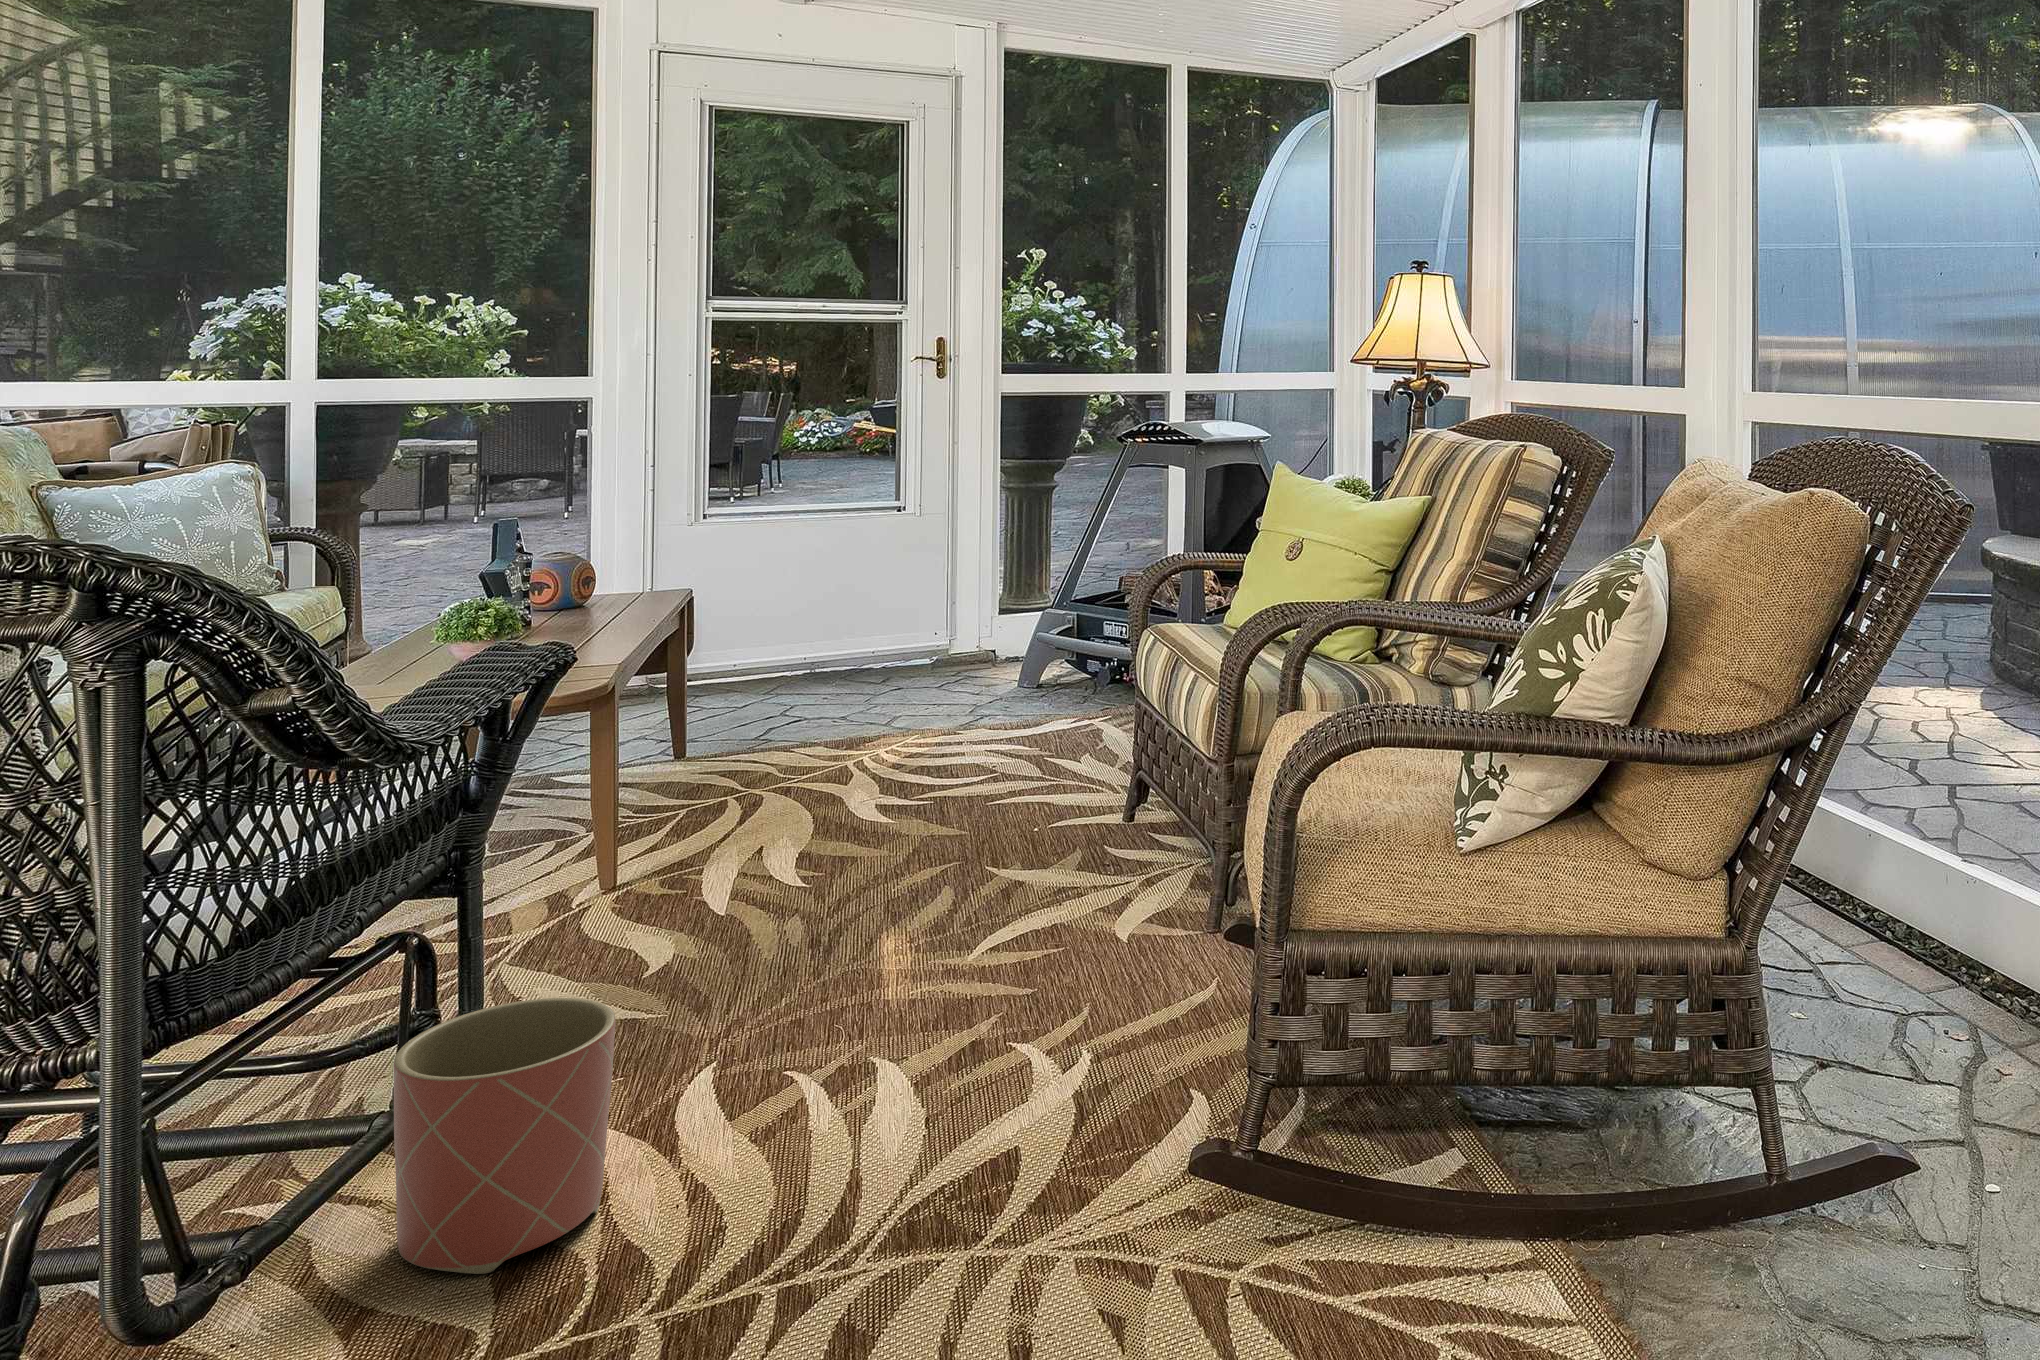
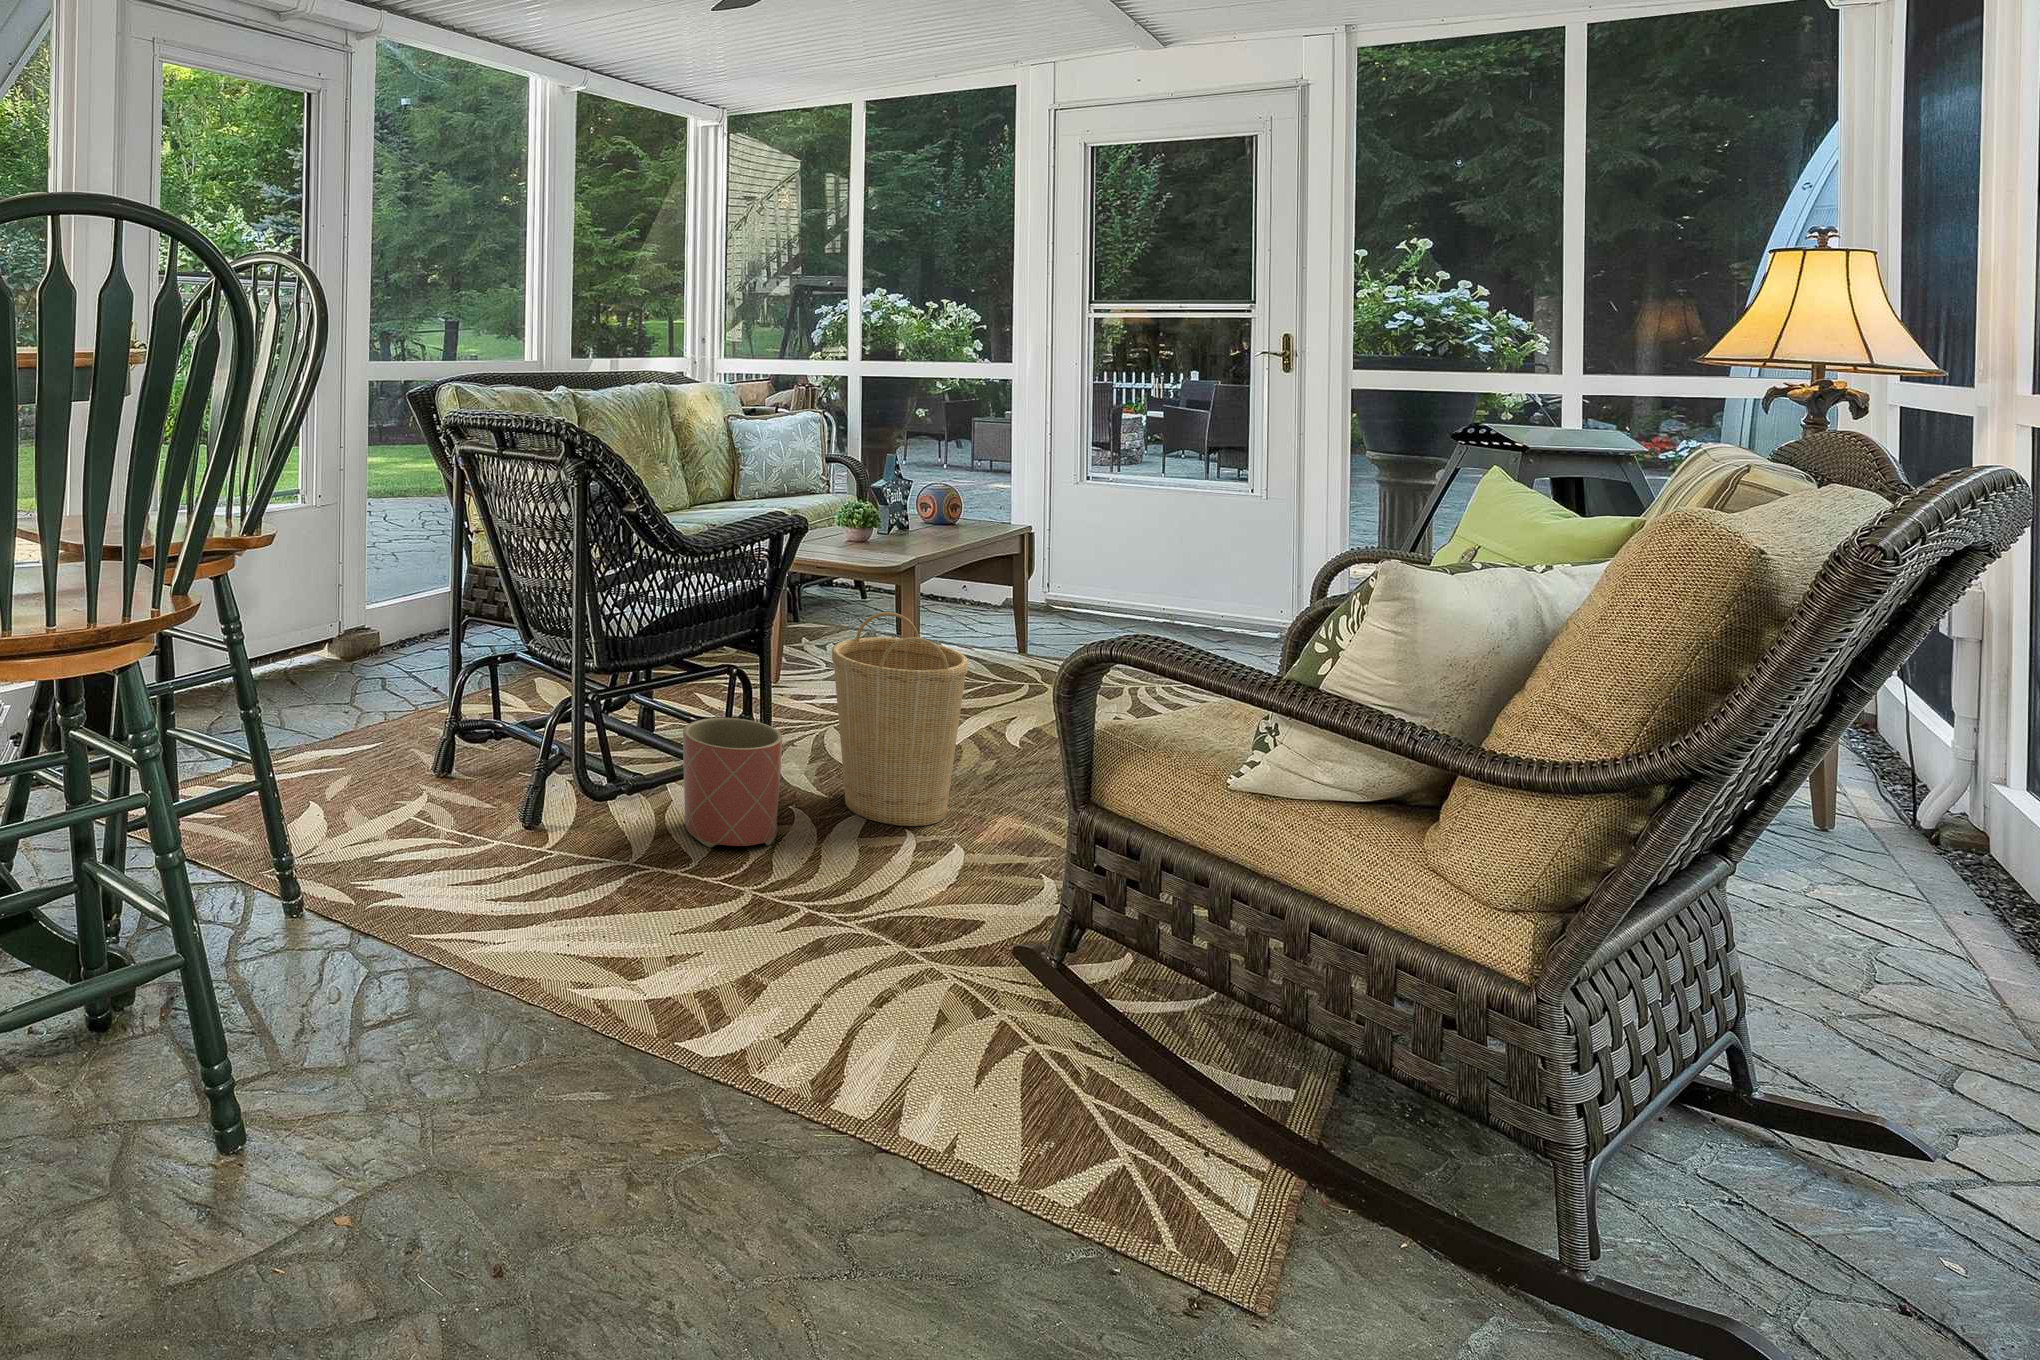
basket: none [626,746,859,1090] -> present [832,612,968,826]

